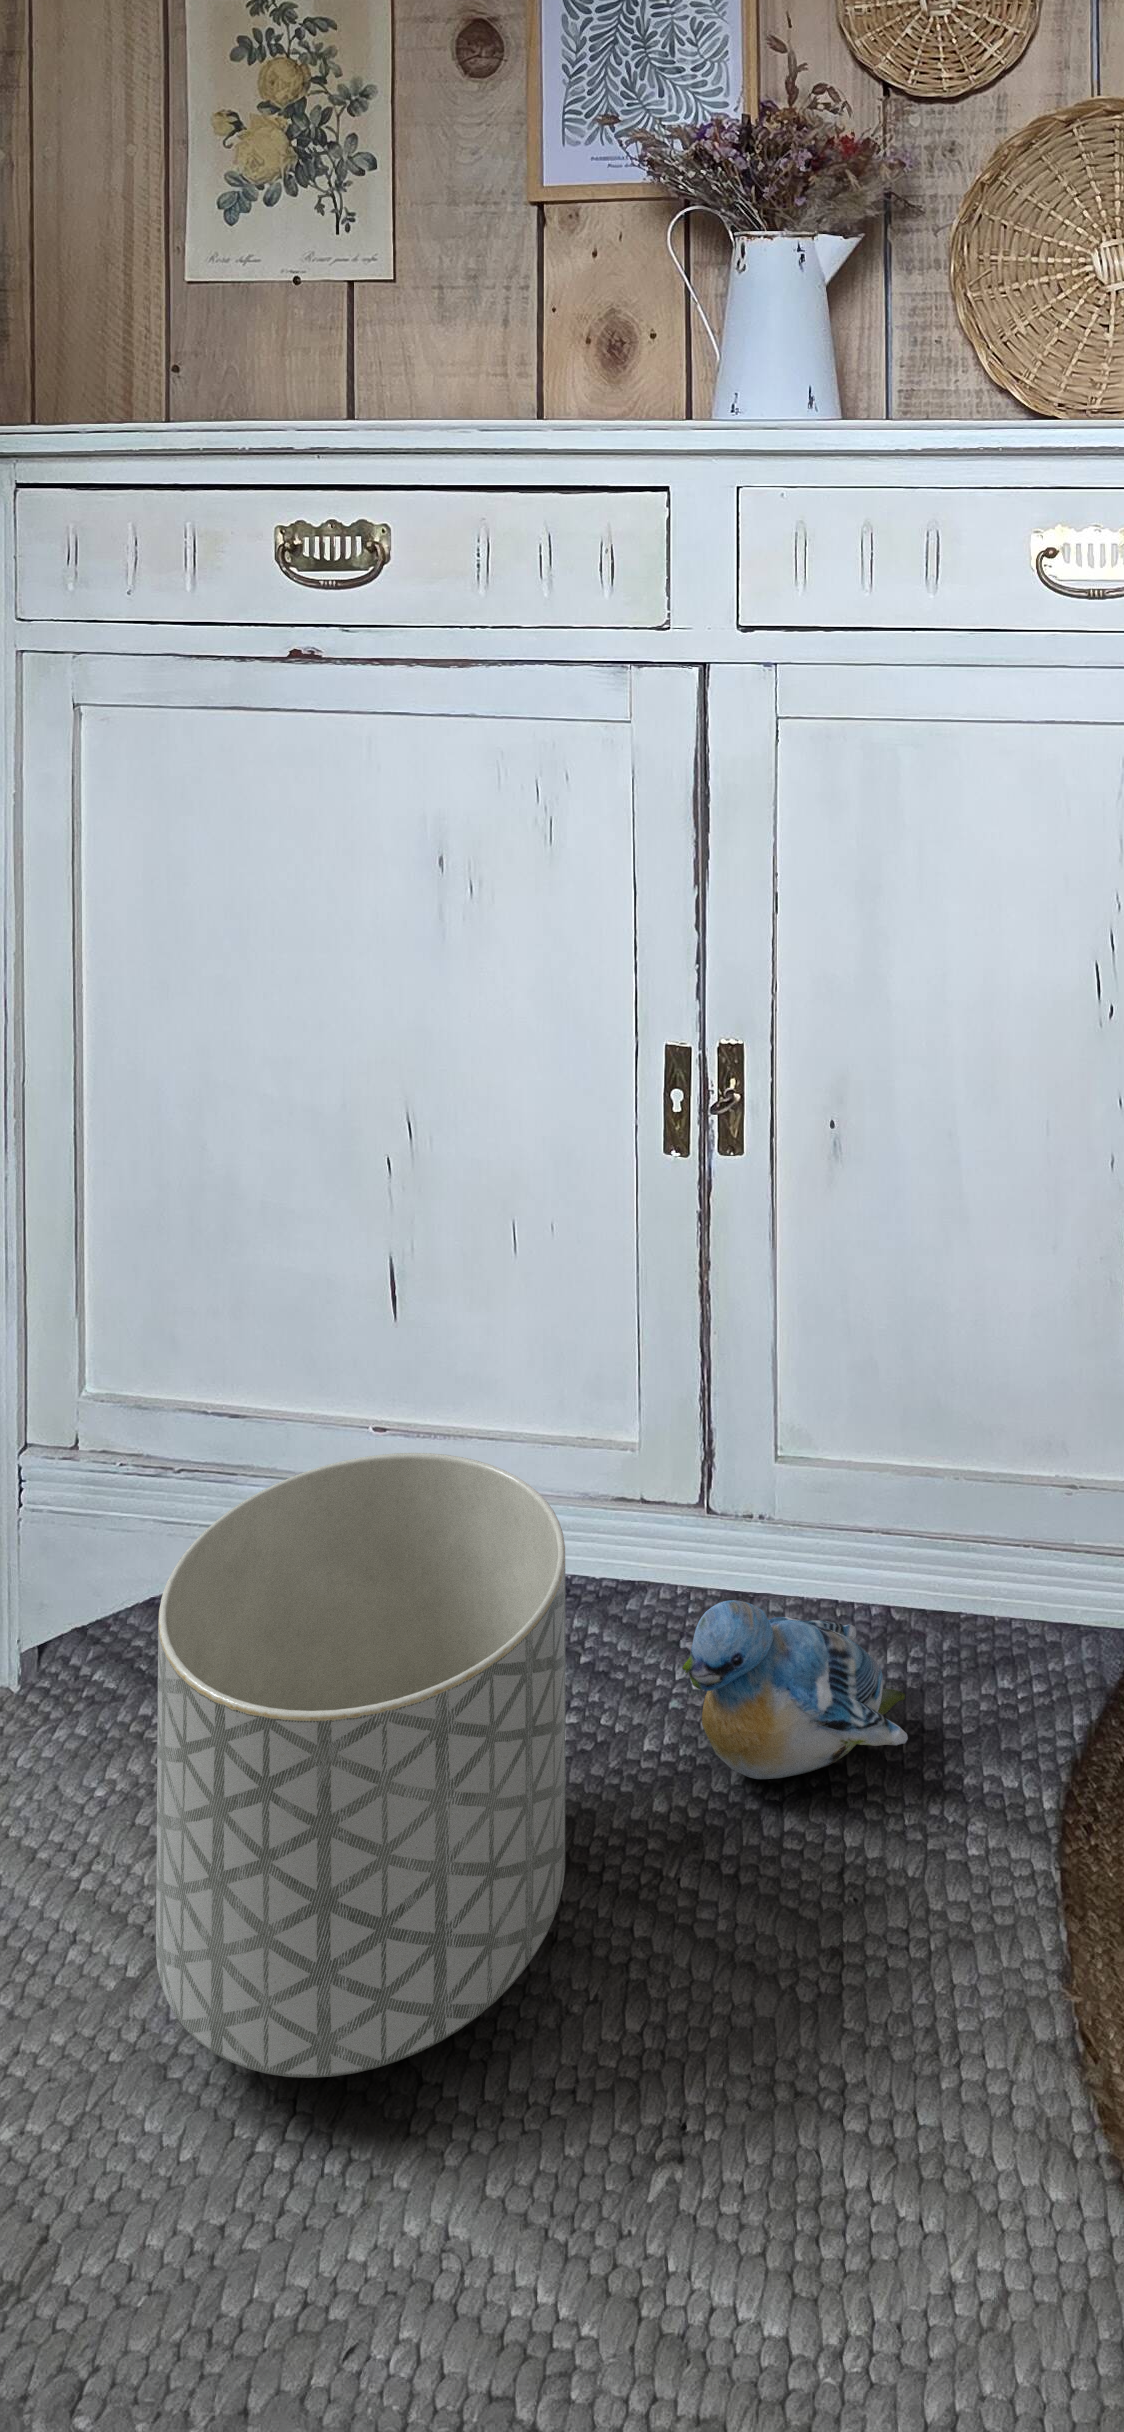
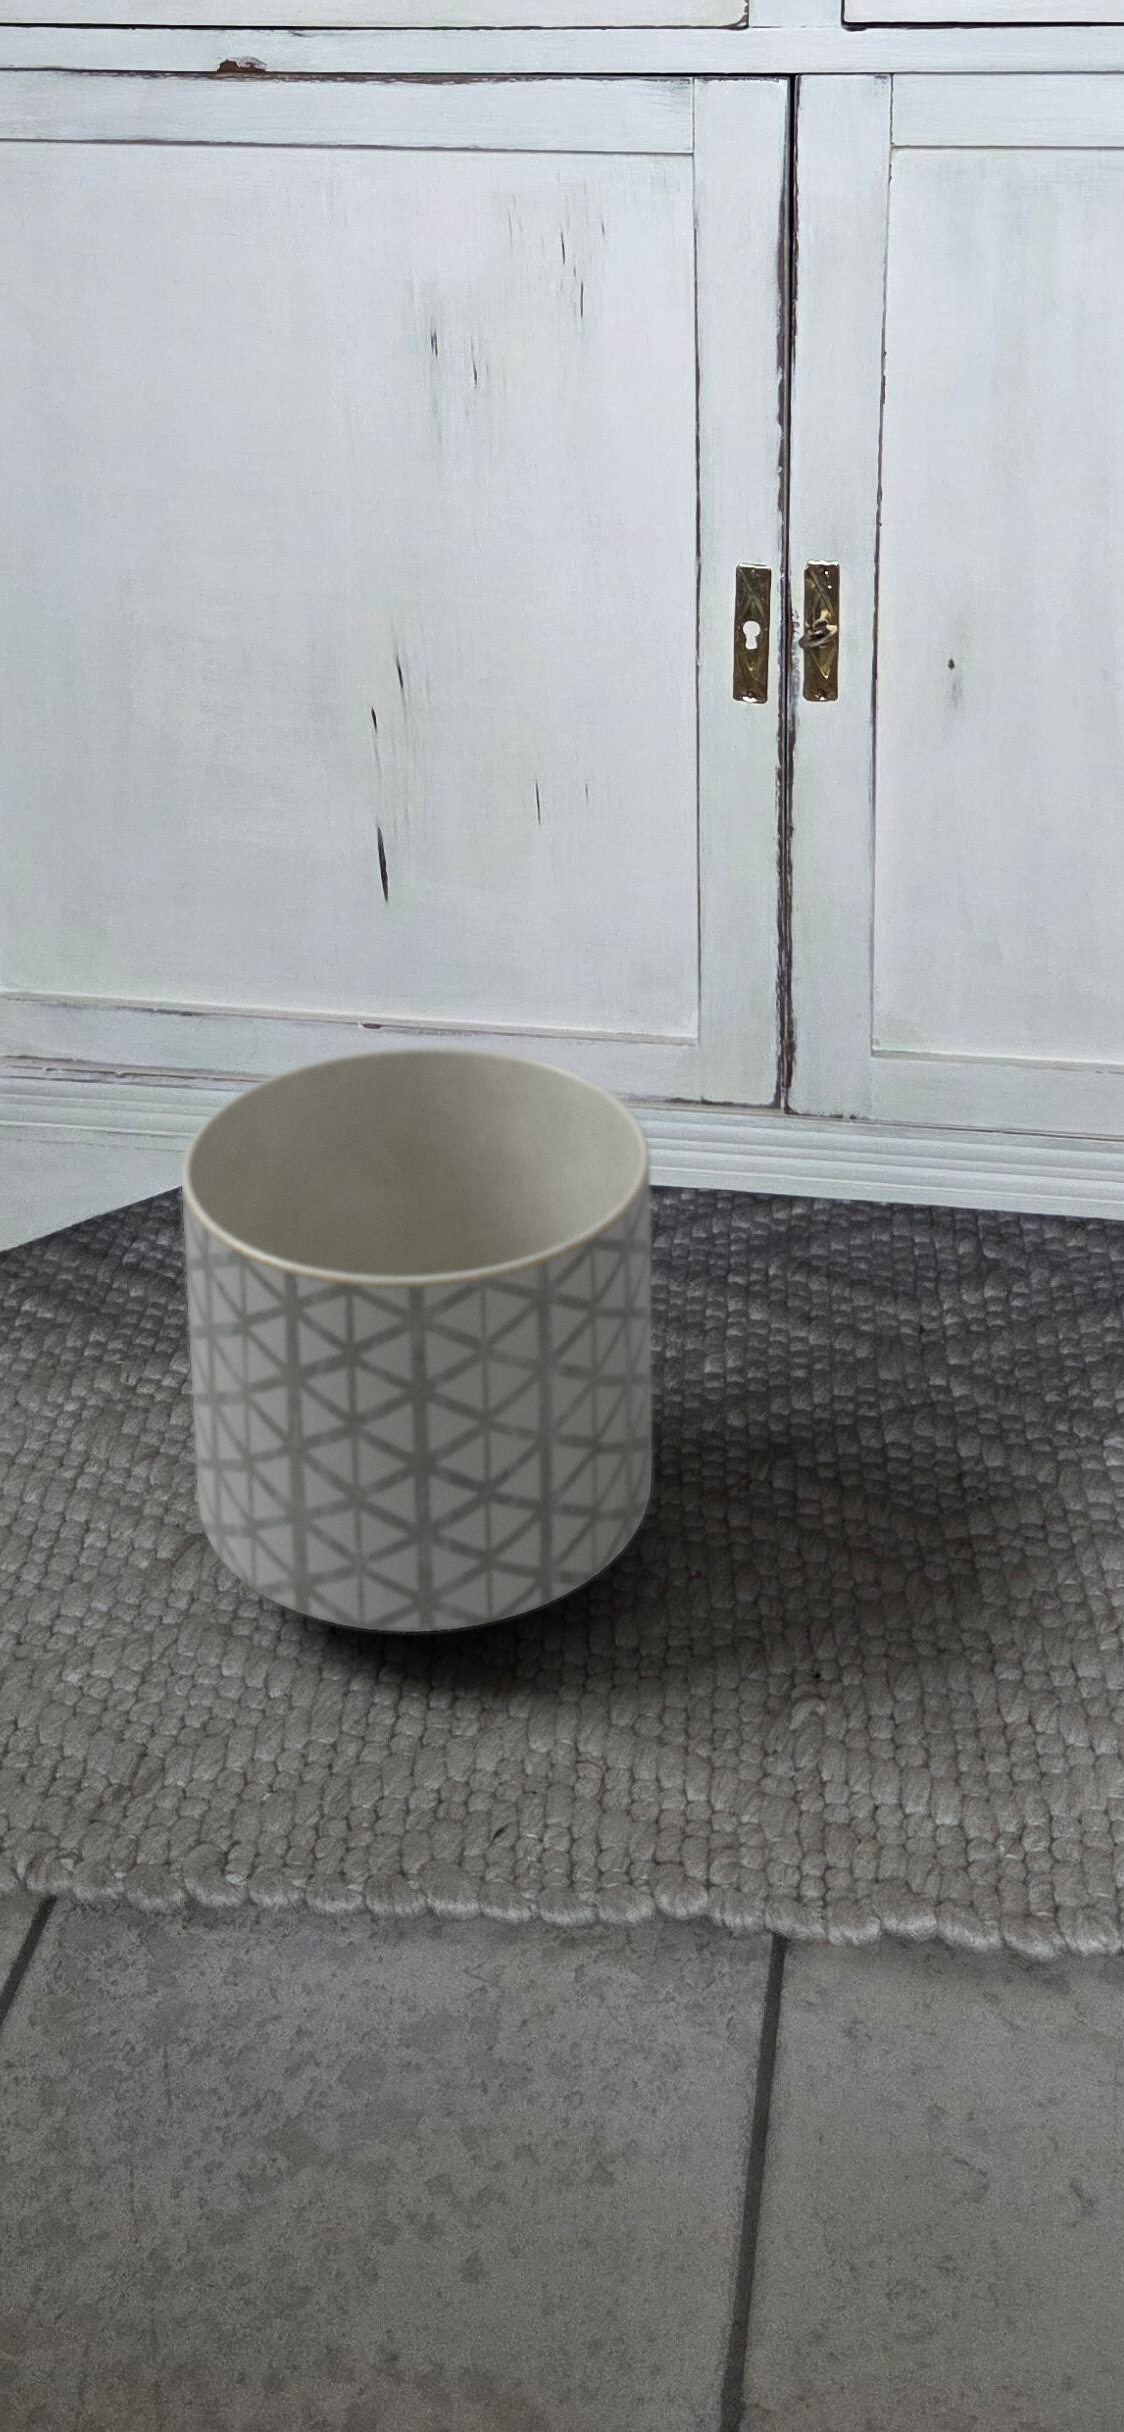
plush toy: present [682,1600,908,1779] -> none [760,1210,1029,1394]

